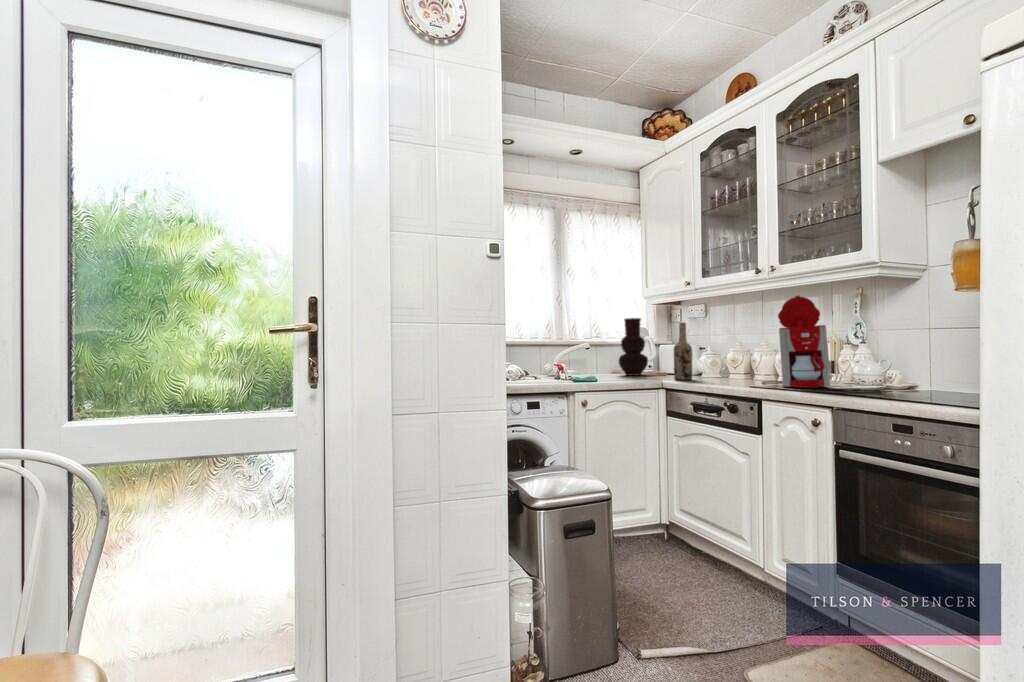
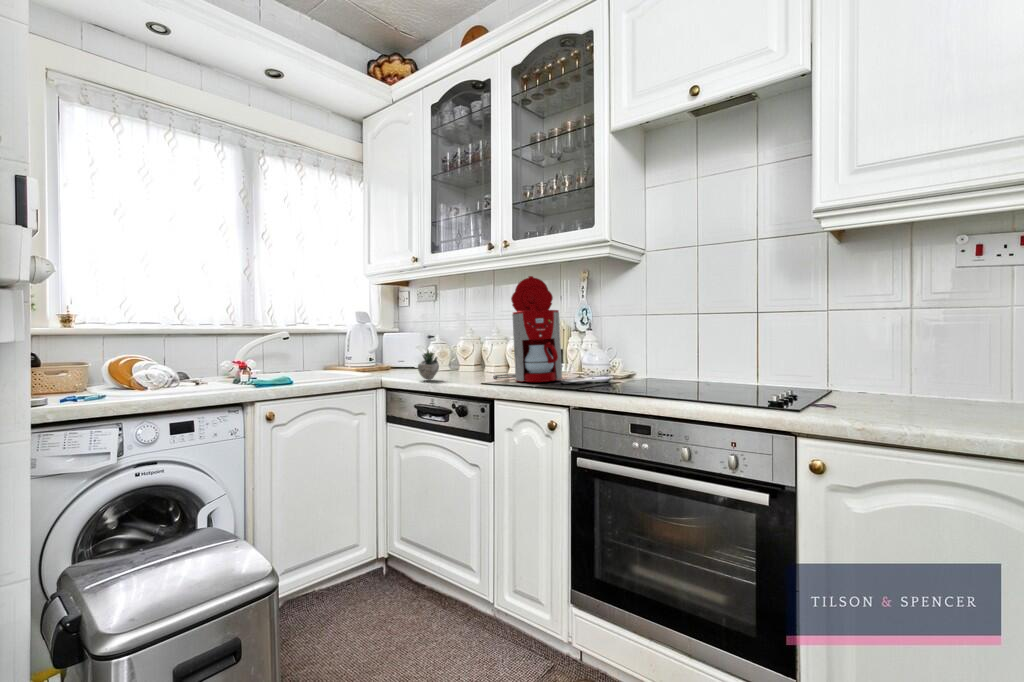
vase: present [619,318,648,375] -> none [329,299,369,372]
wine bottle: present [674,323,692,380] -> none [396,305,418,376]
succulent plant: none [694,355,730,383] -> present [418,349,439,380]

